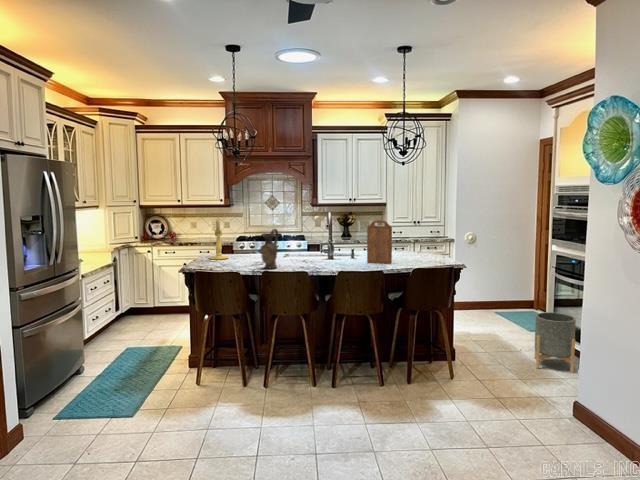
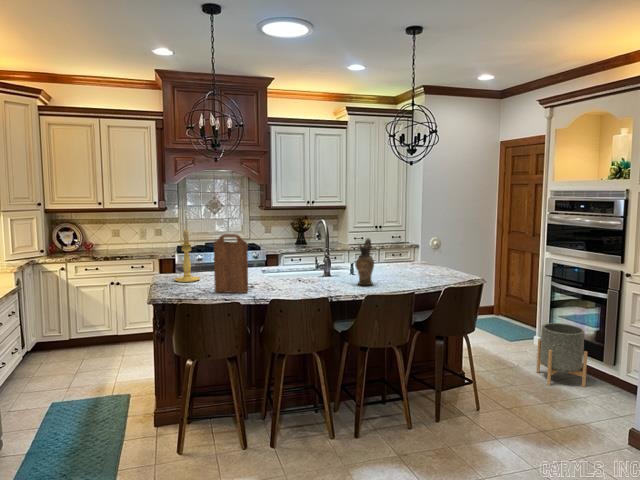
cutting board: present [367,220,392,264] -> present [214,234,248,293]
ceramic pitcher: present [261,229,278,269] -> present [355,238,374,285]

